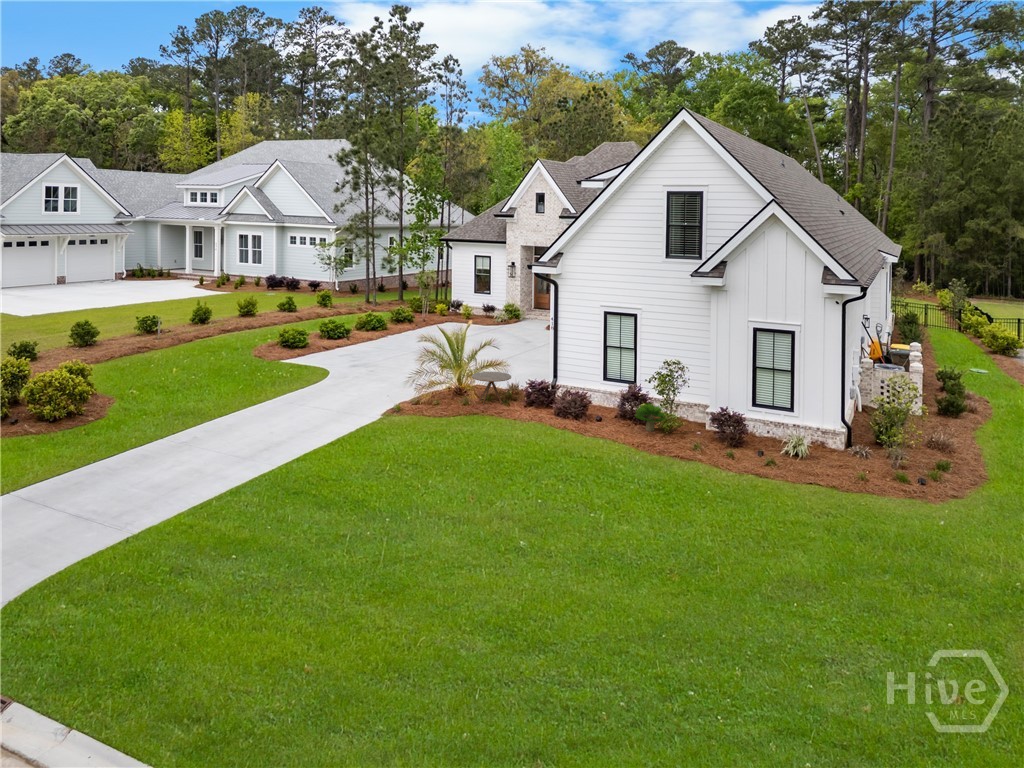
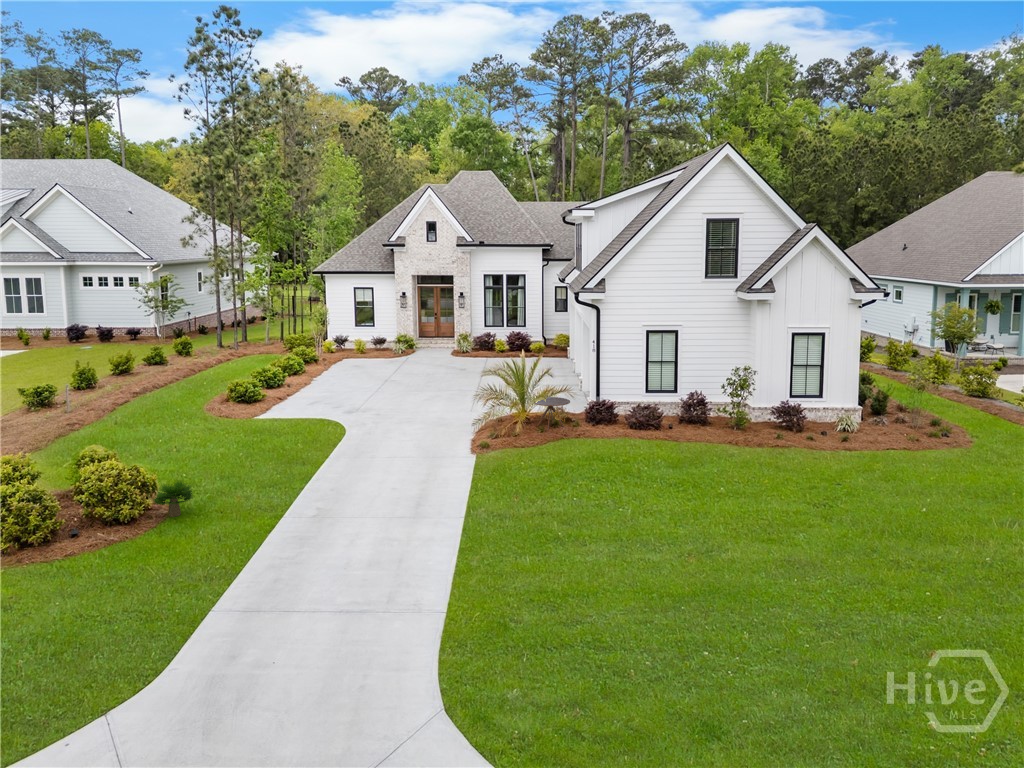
potted plant: present [636,404,666,431] -> present [153,480,193,517]

